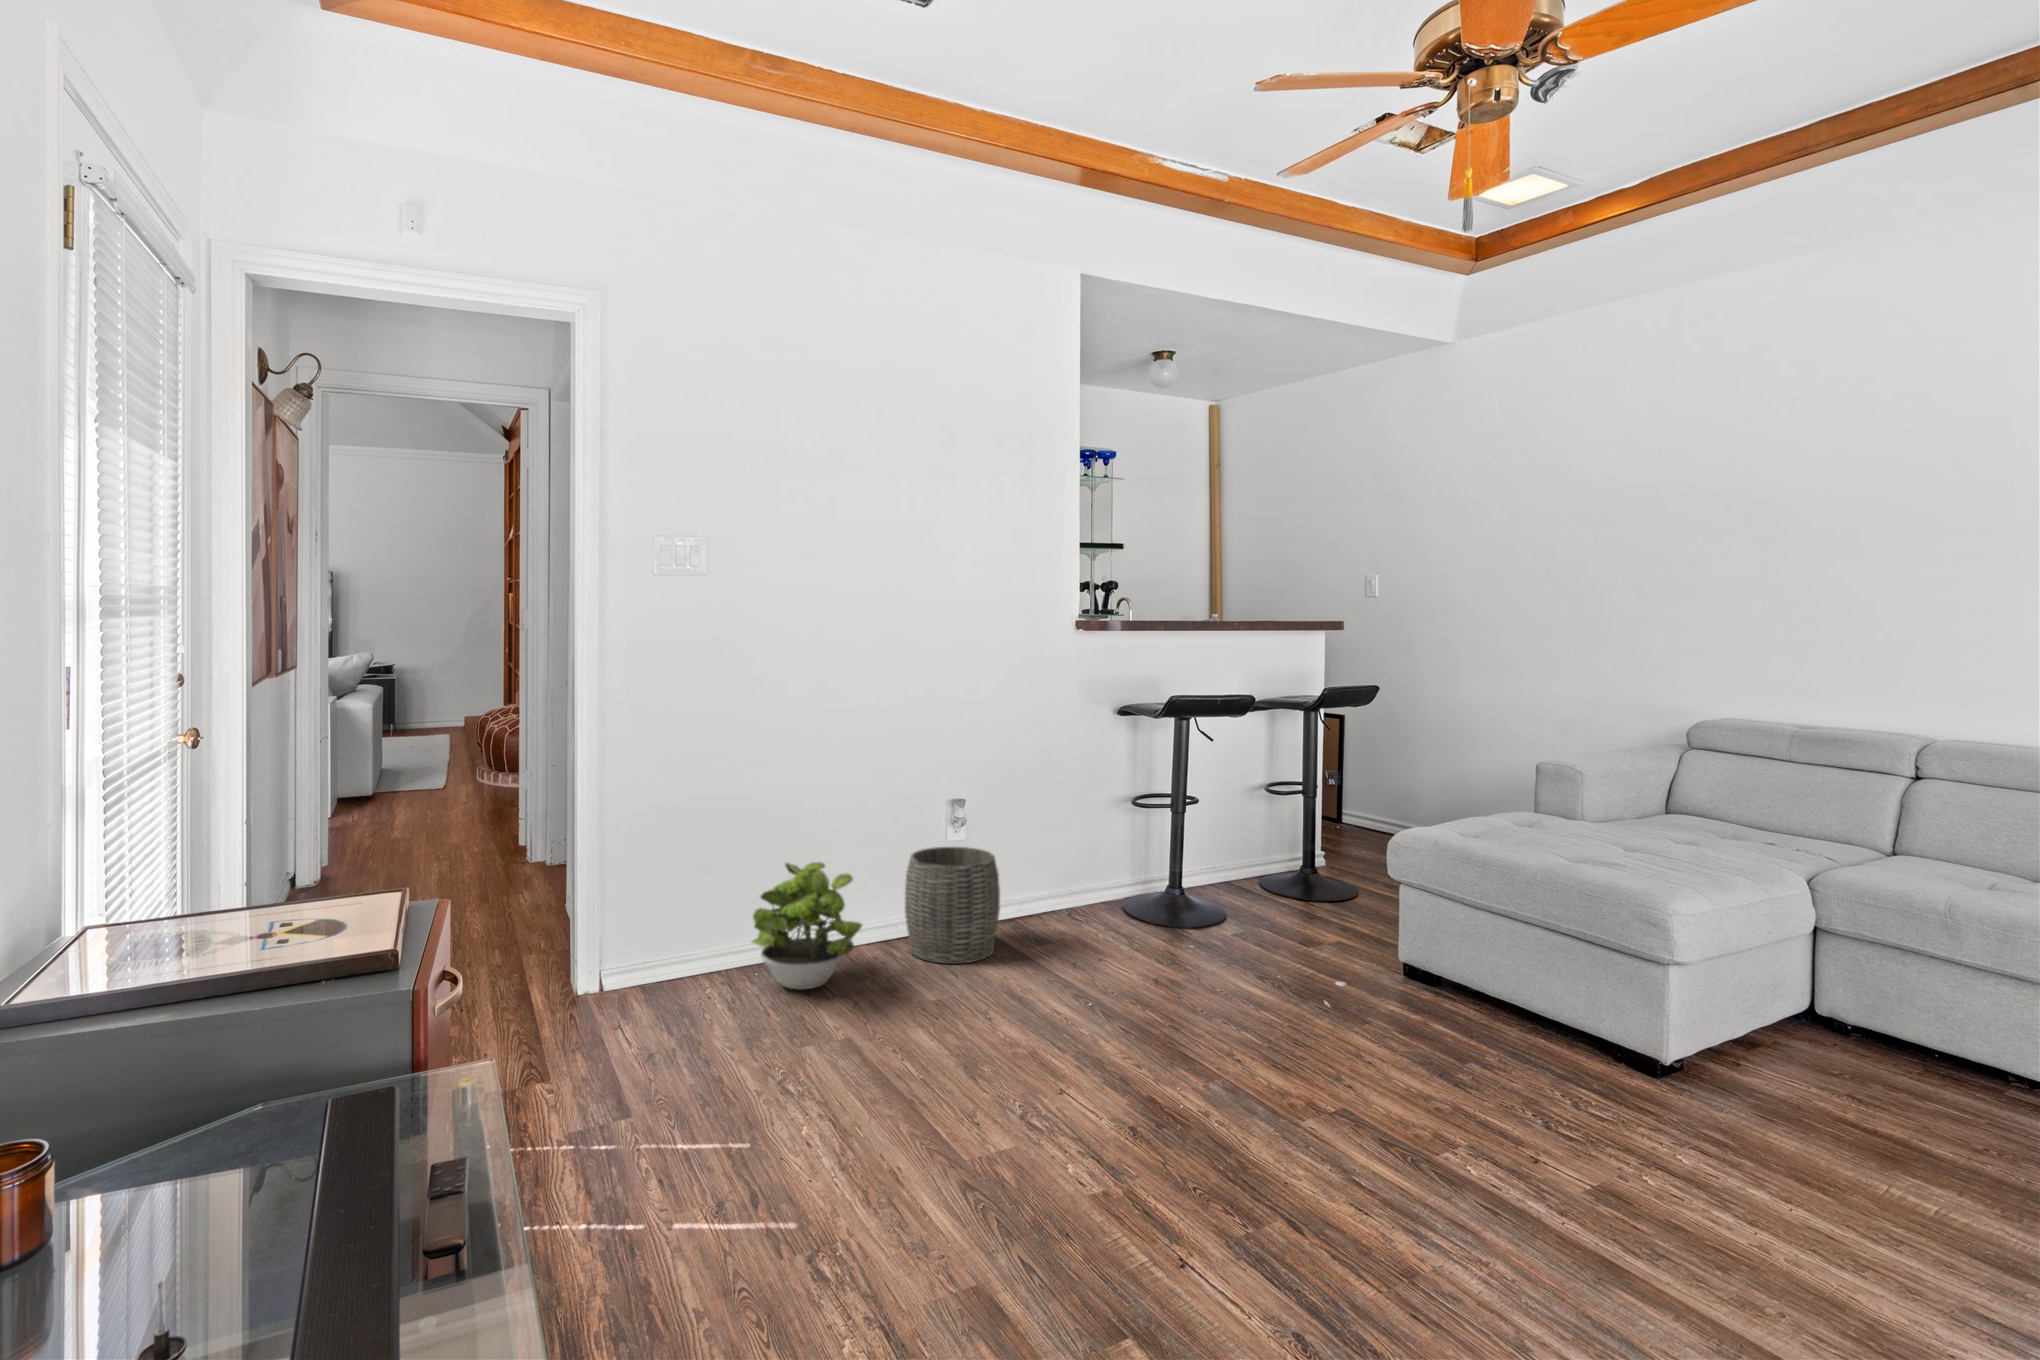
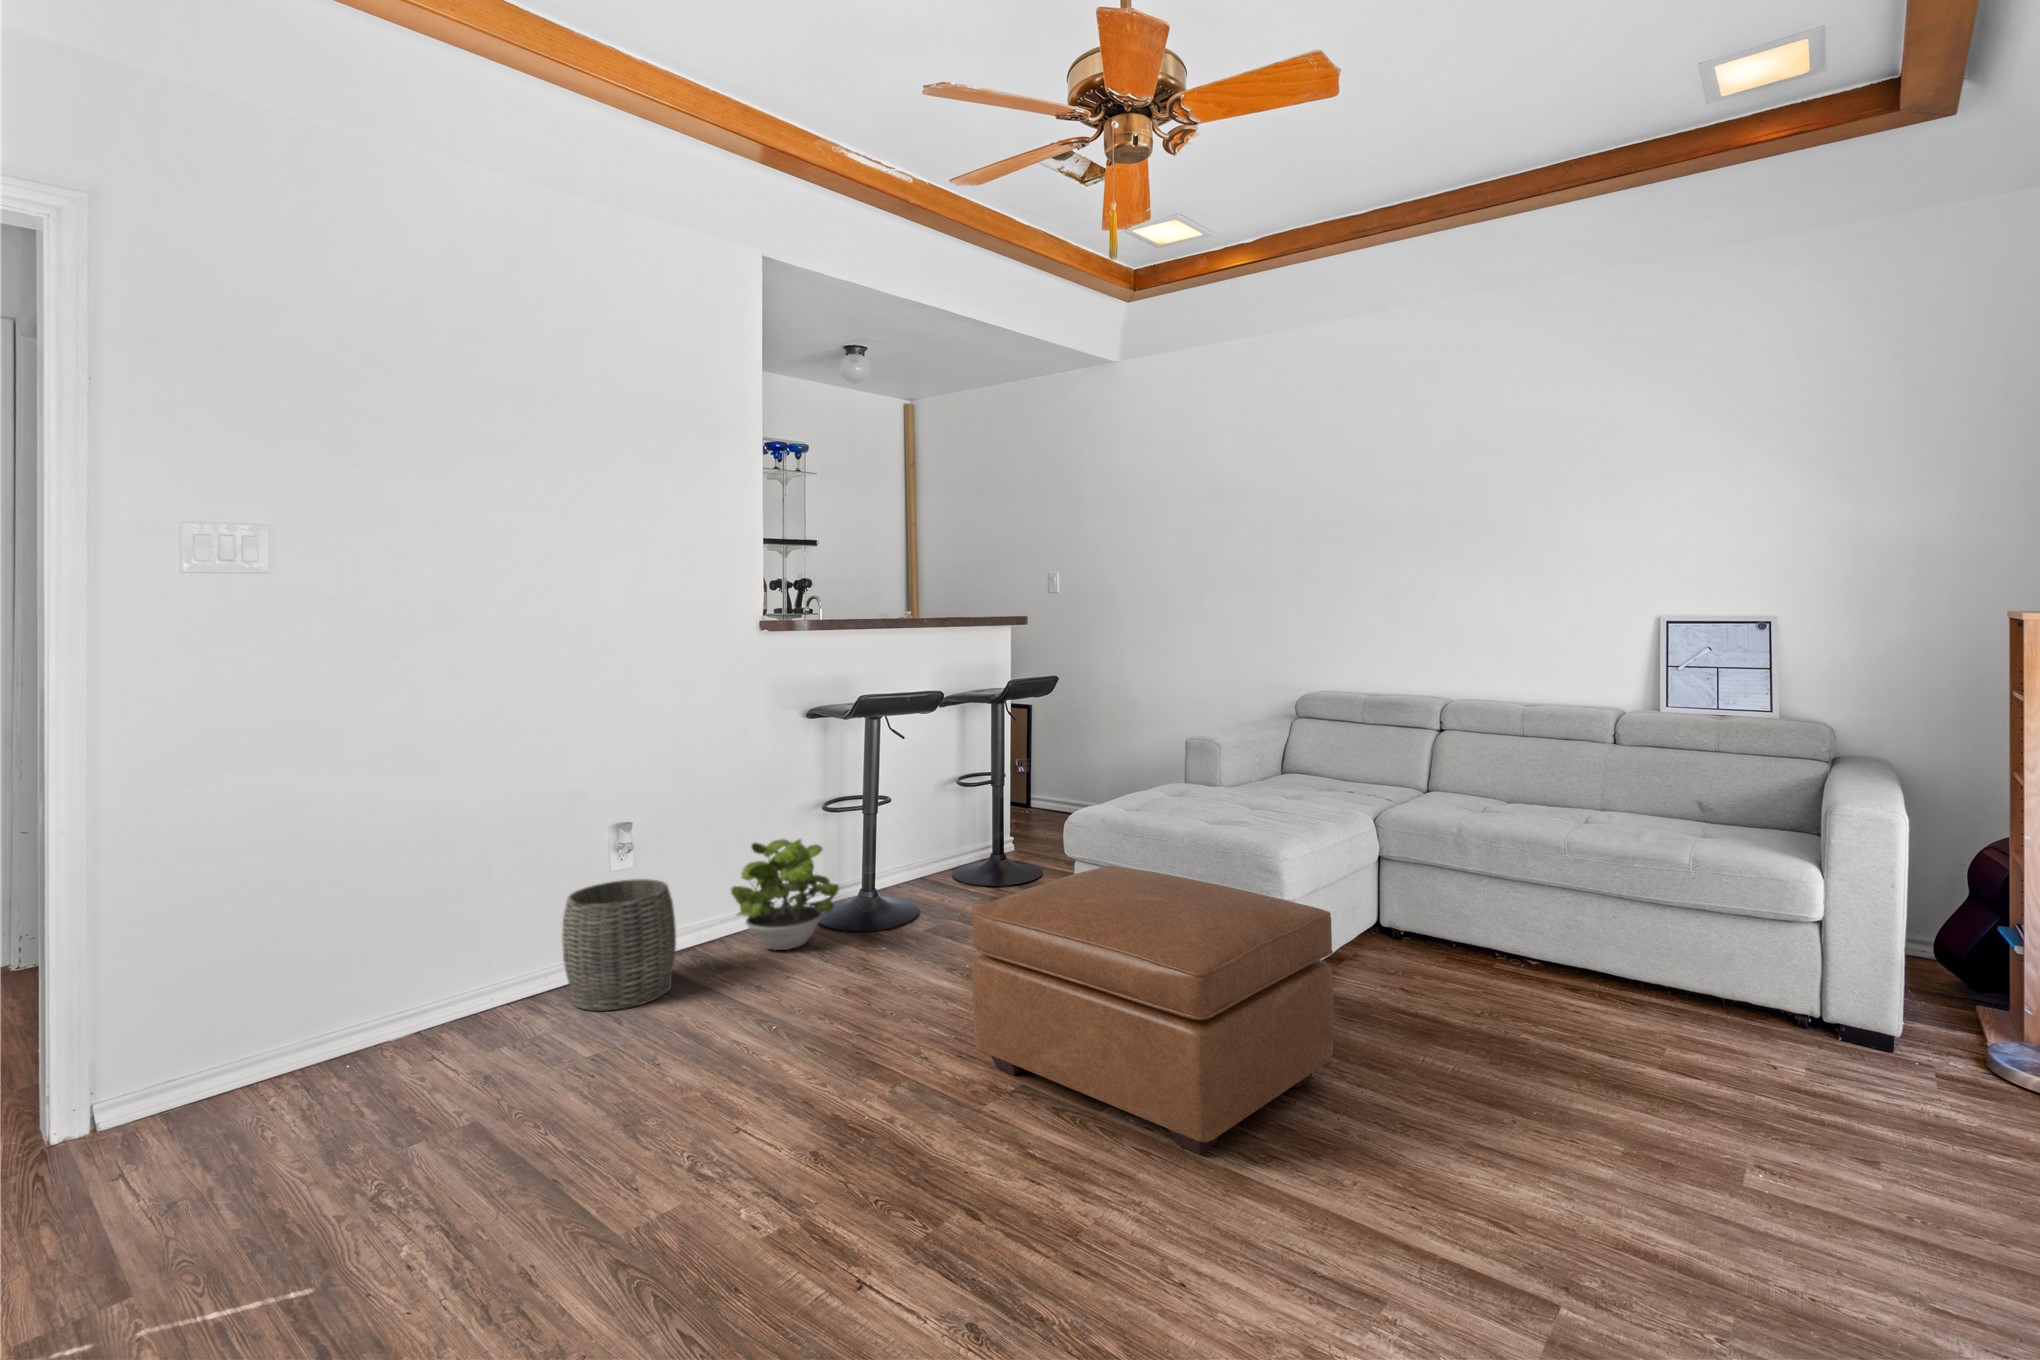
potted plant: present [752,862,862,990] -> present [731,839,839,950]
ottoman: none [1294,894,1747,1227] -> present [971,866,1334,1154]

